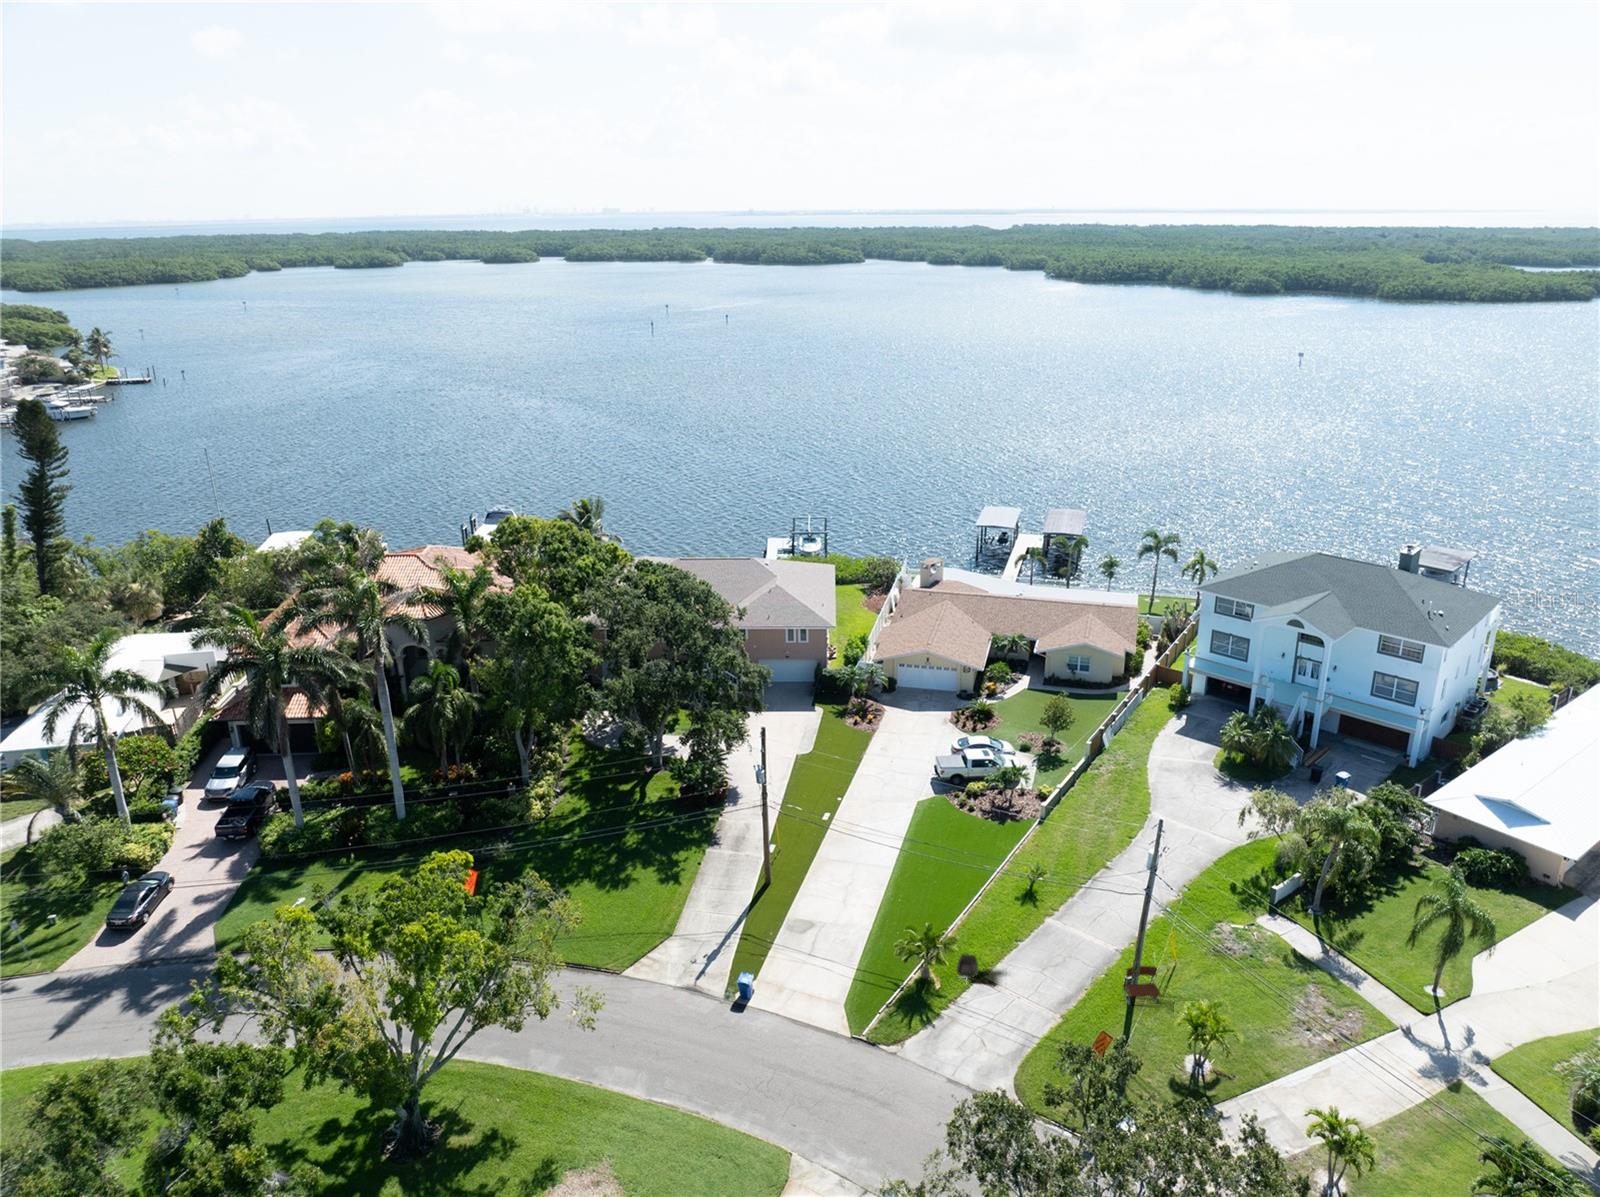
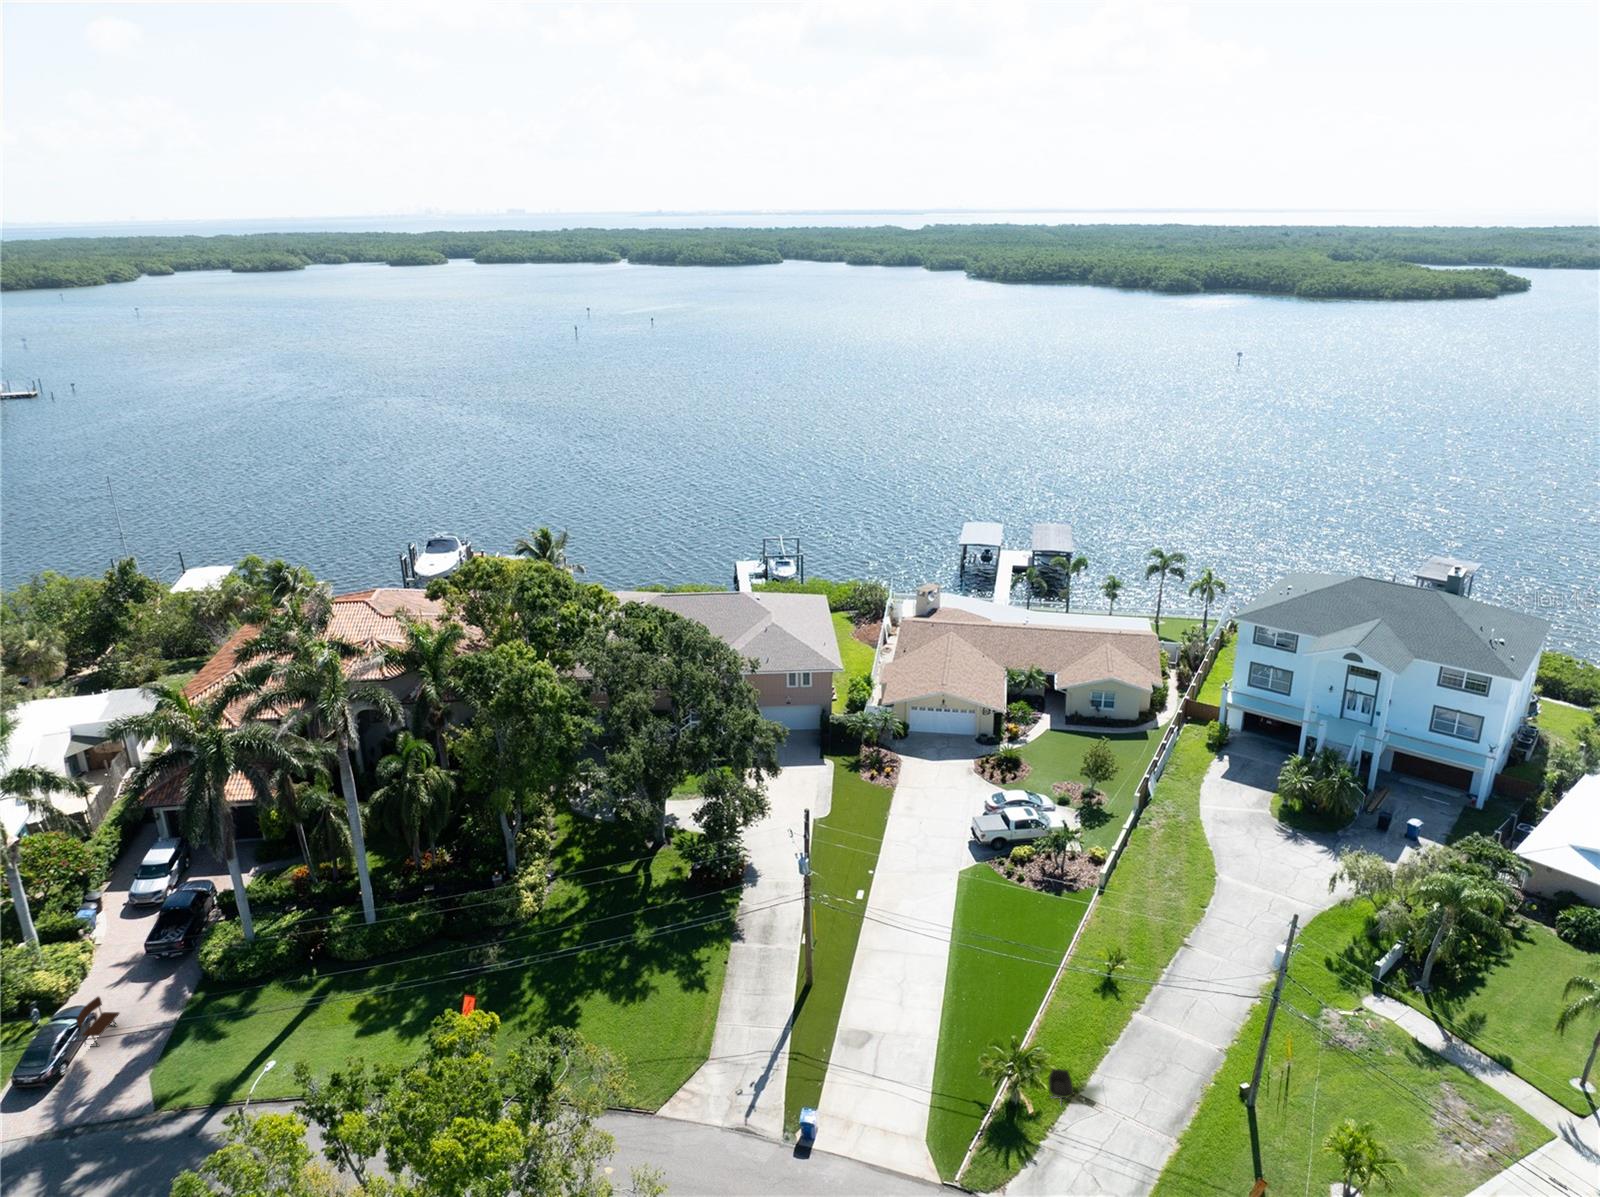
bench: present [1125,966,1161,1004] -> present [77,997,119,1047]

